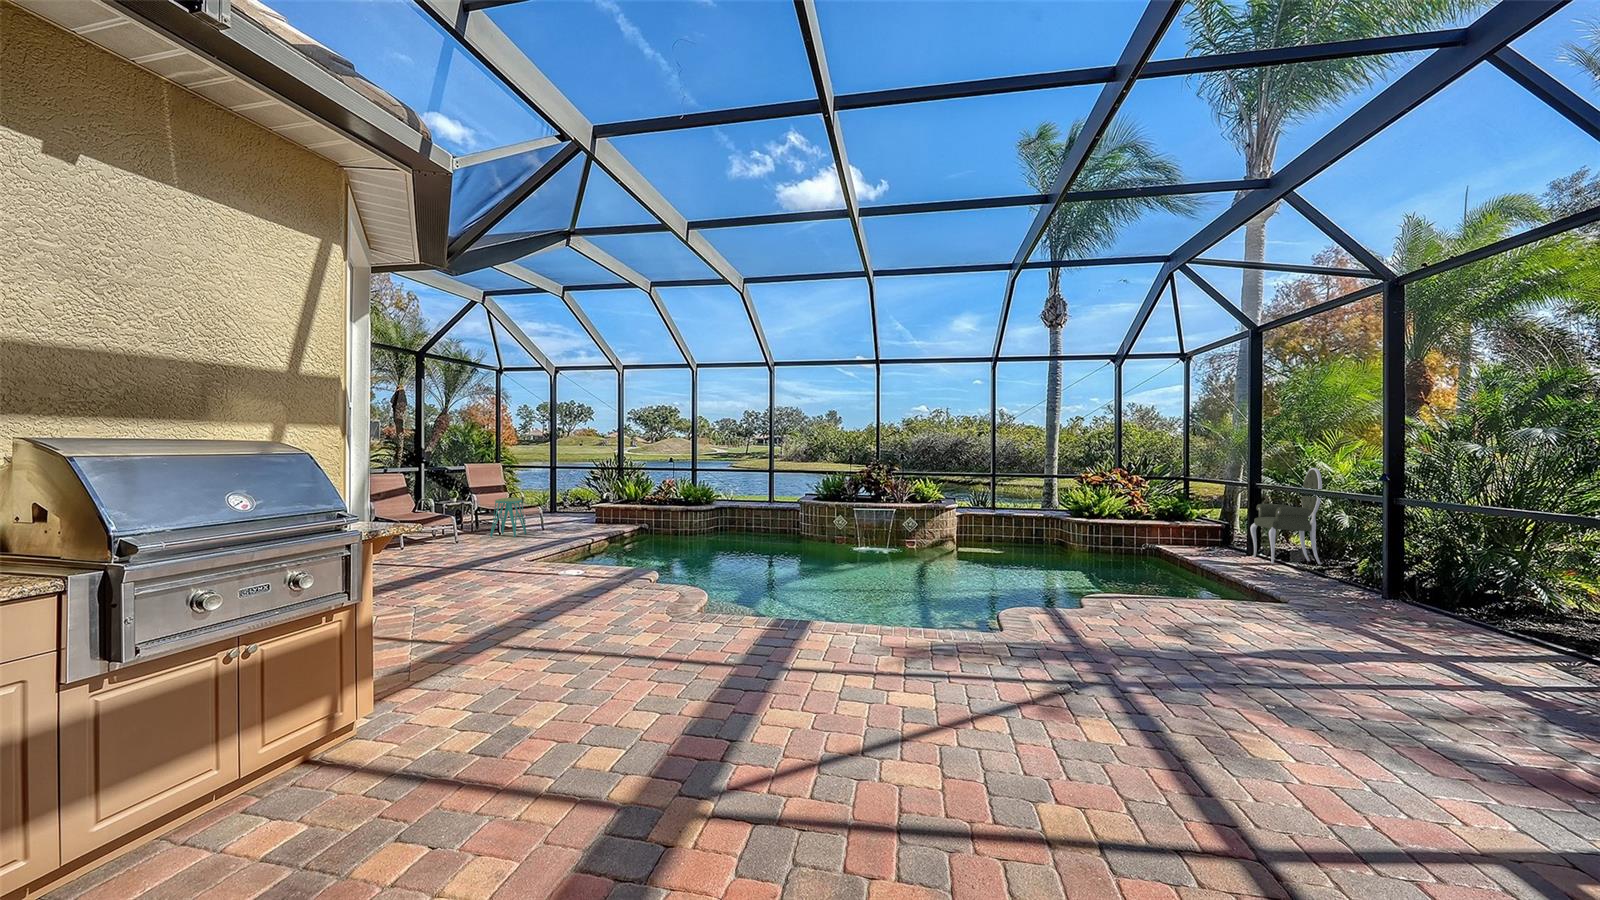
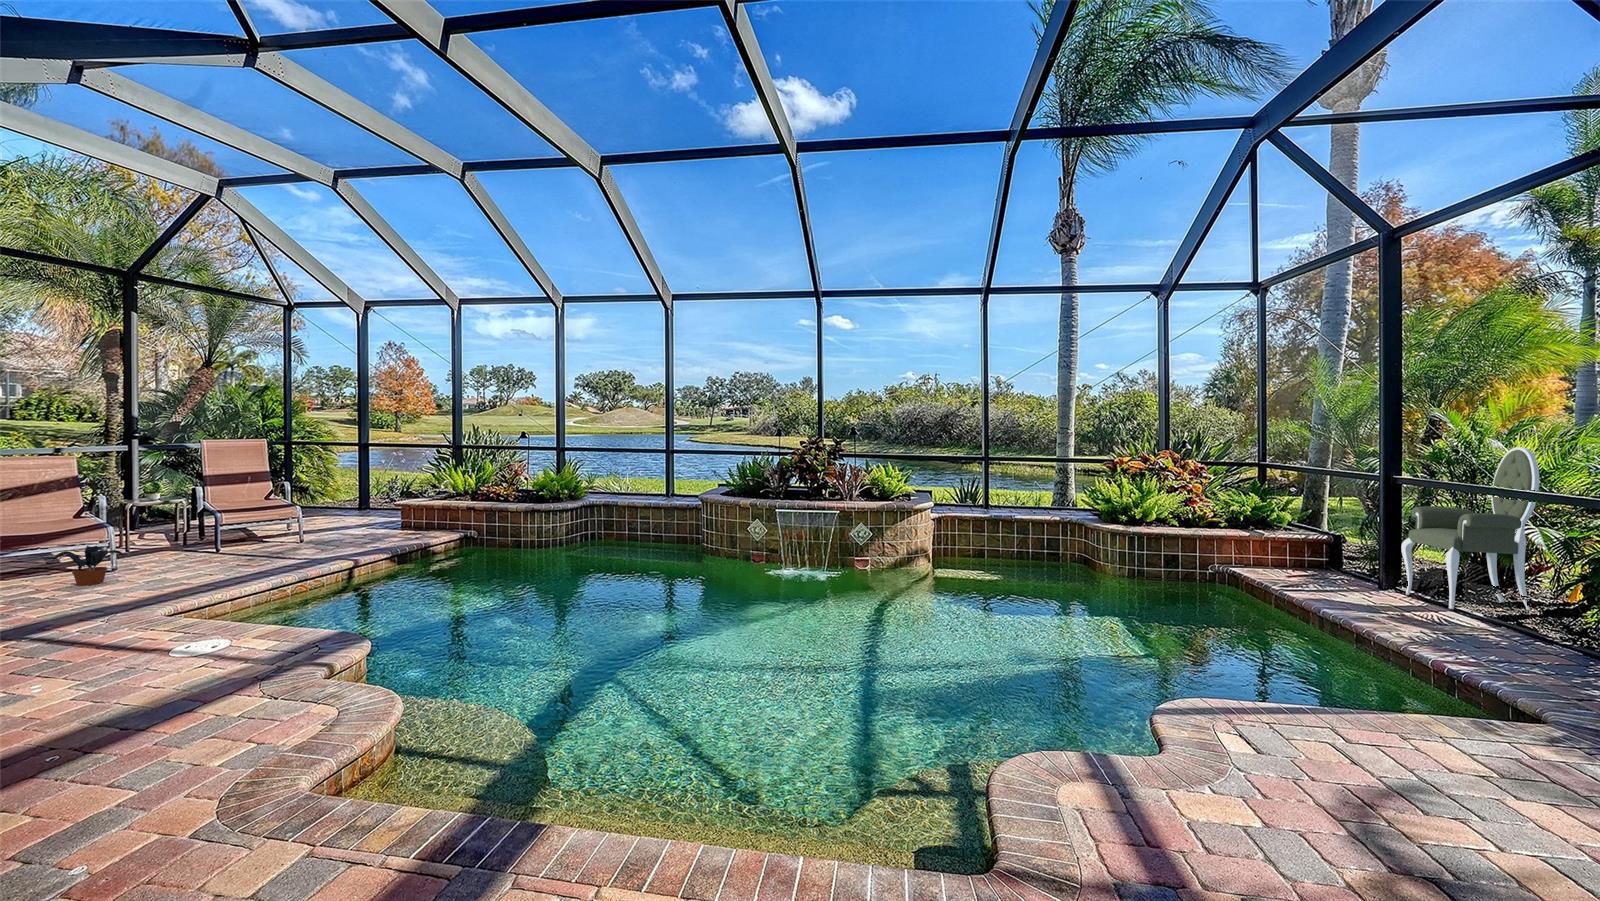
stool: present [490,498,526,537] -> none [164,494,240,559]
potted plant: none [460,526,492,549] -> present [52,546,124,585]

